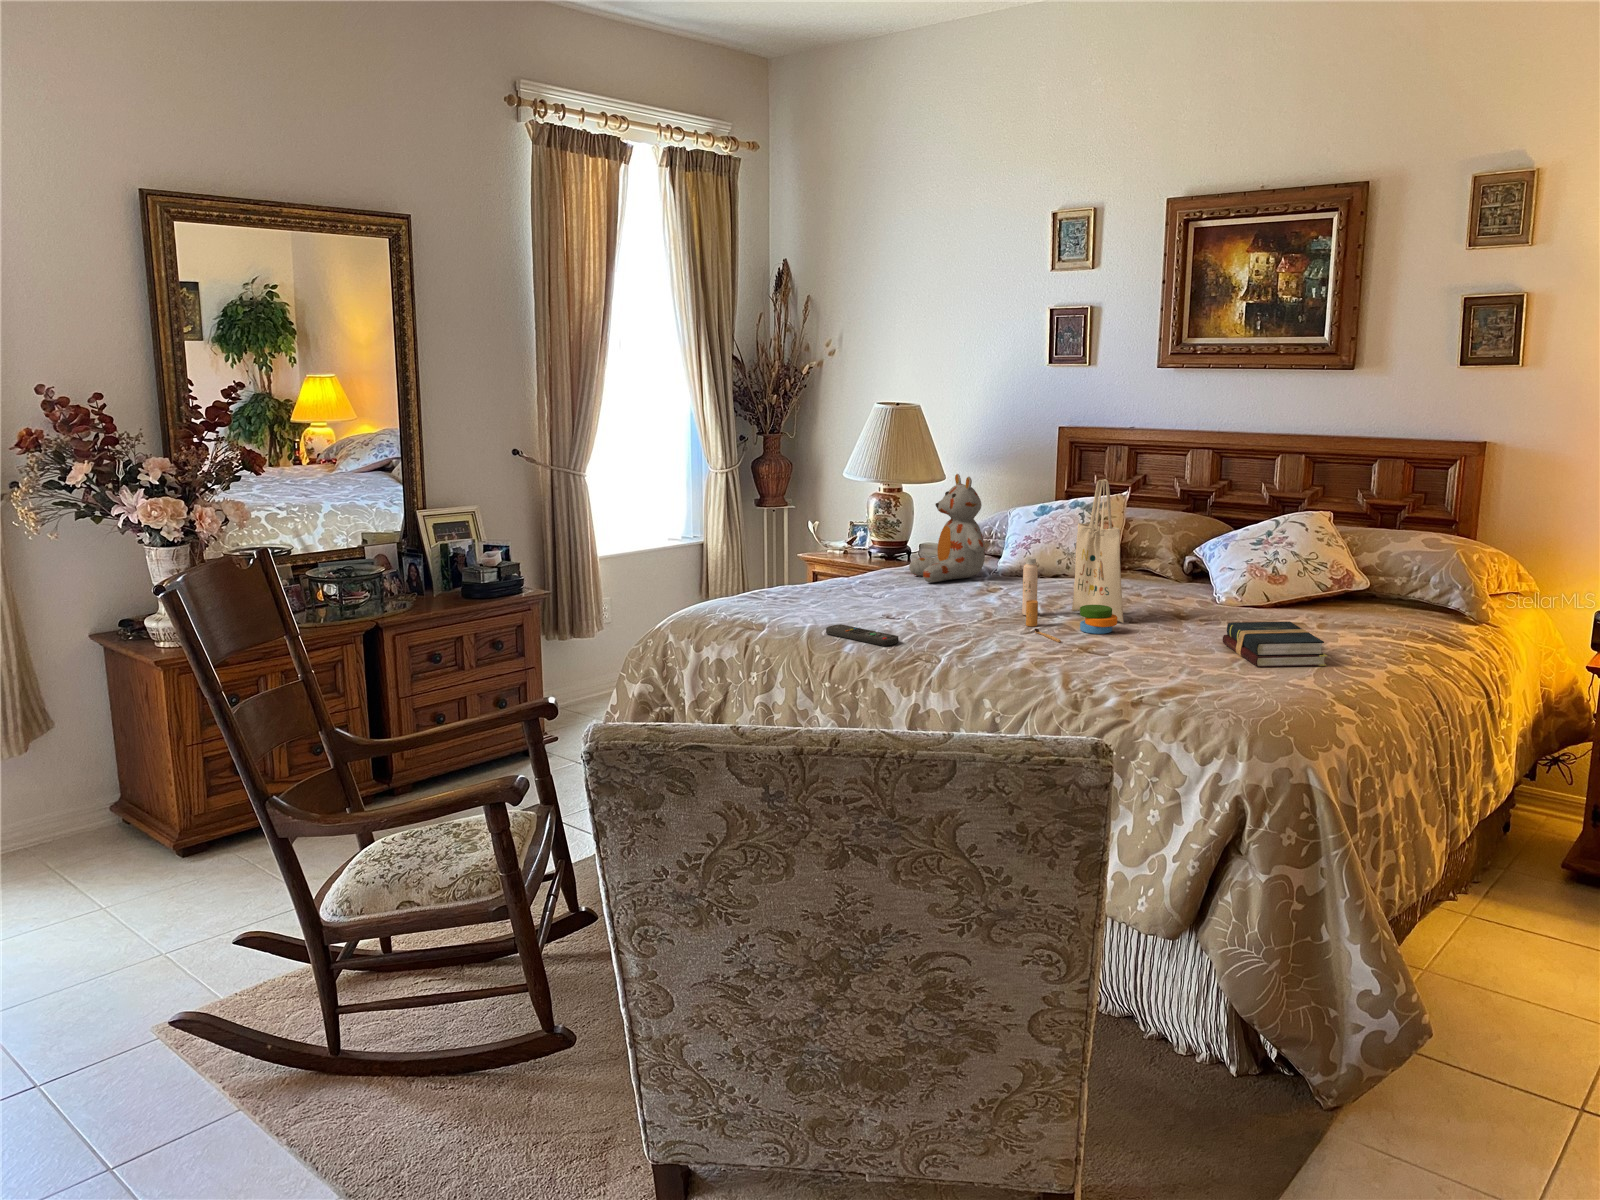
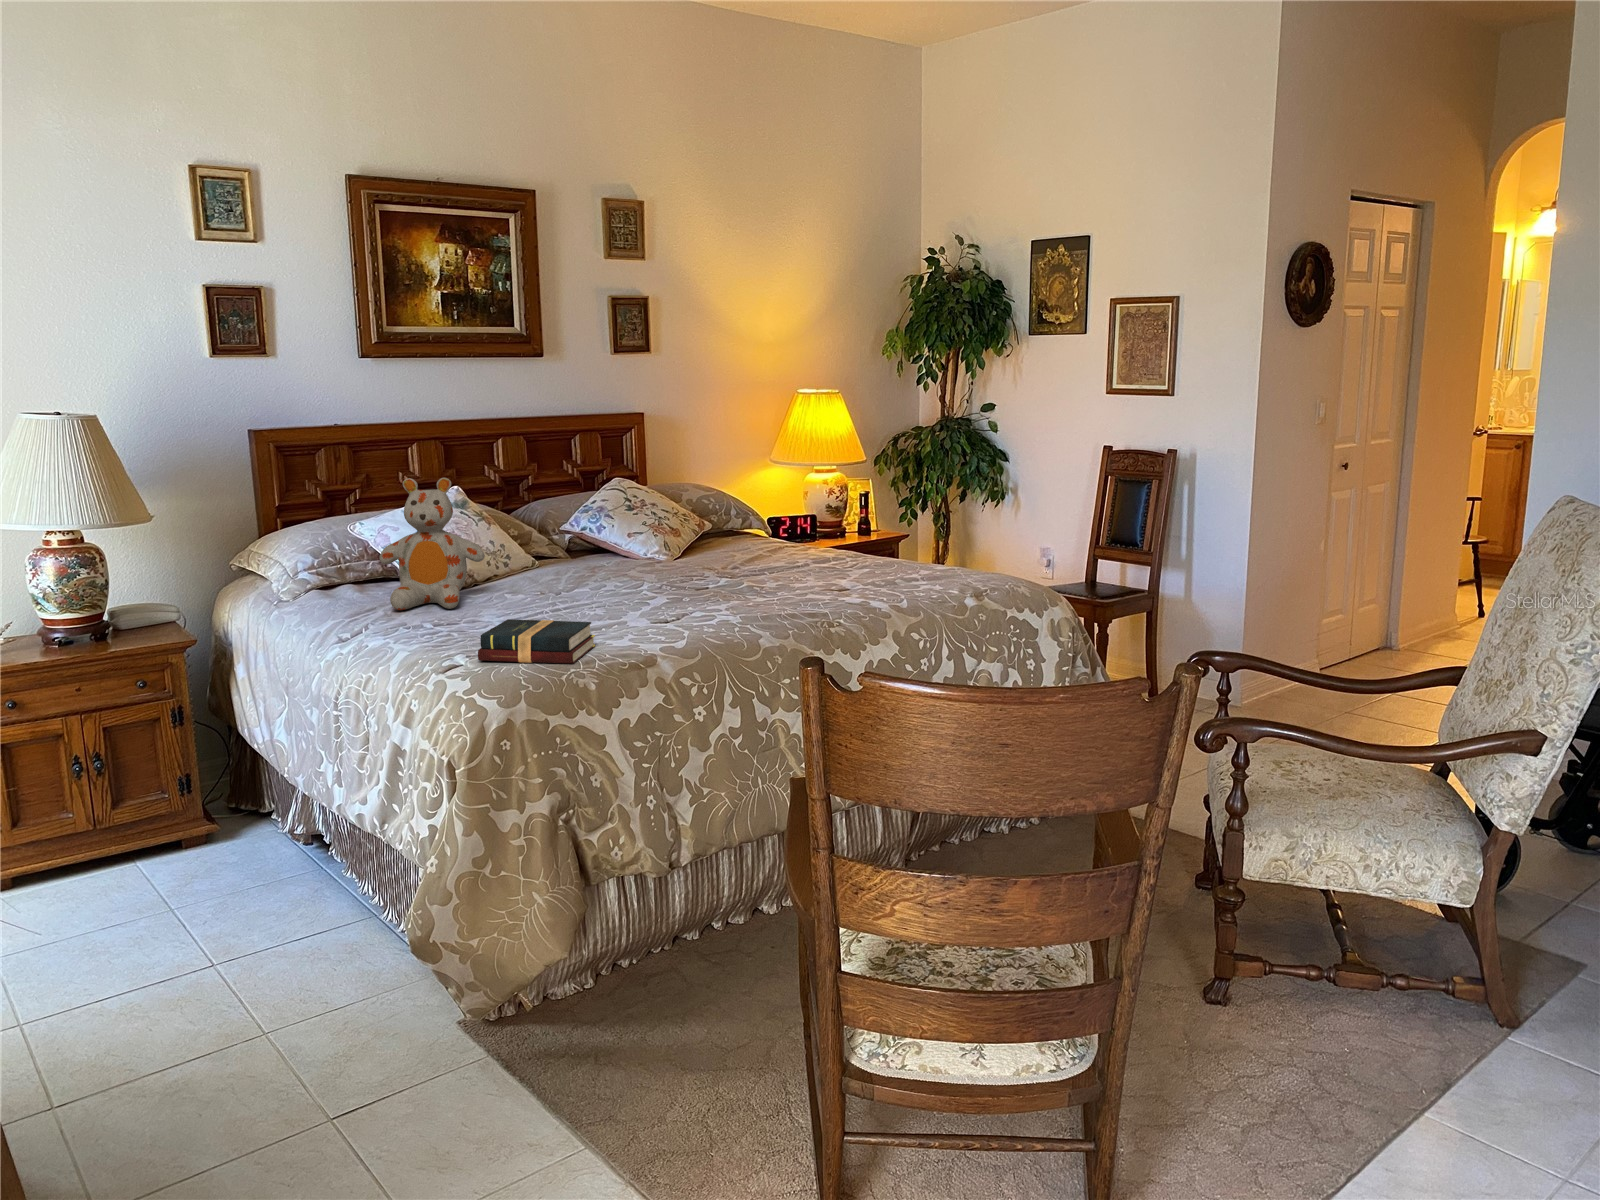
tote bag: present [1022,479,1124,642] -> none [640,450,765,598]
hardback book: present [1223,622,1327,667] -> present [478,619,595,664]
remote control: present [826,624,899,646] -> none [655,622,742,645]

